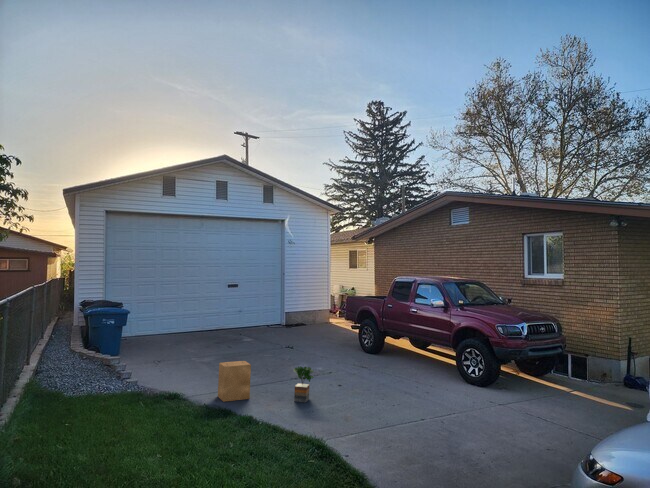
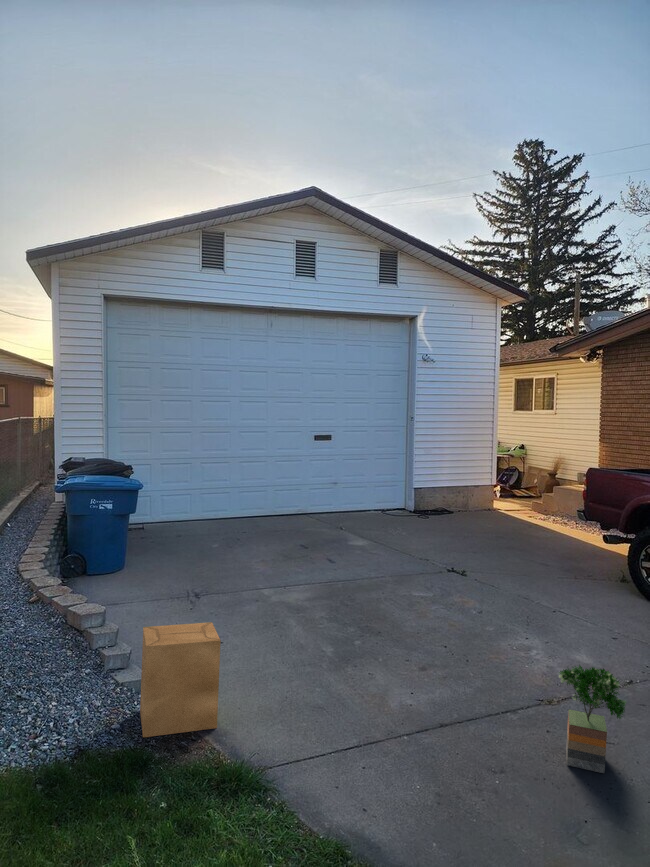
cardboard box: present [218,361,251,402] -> present [140,622,221,737]

